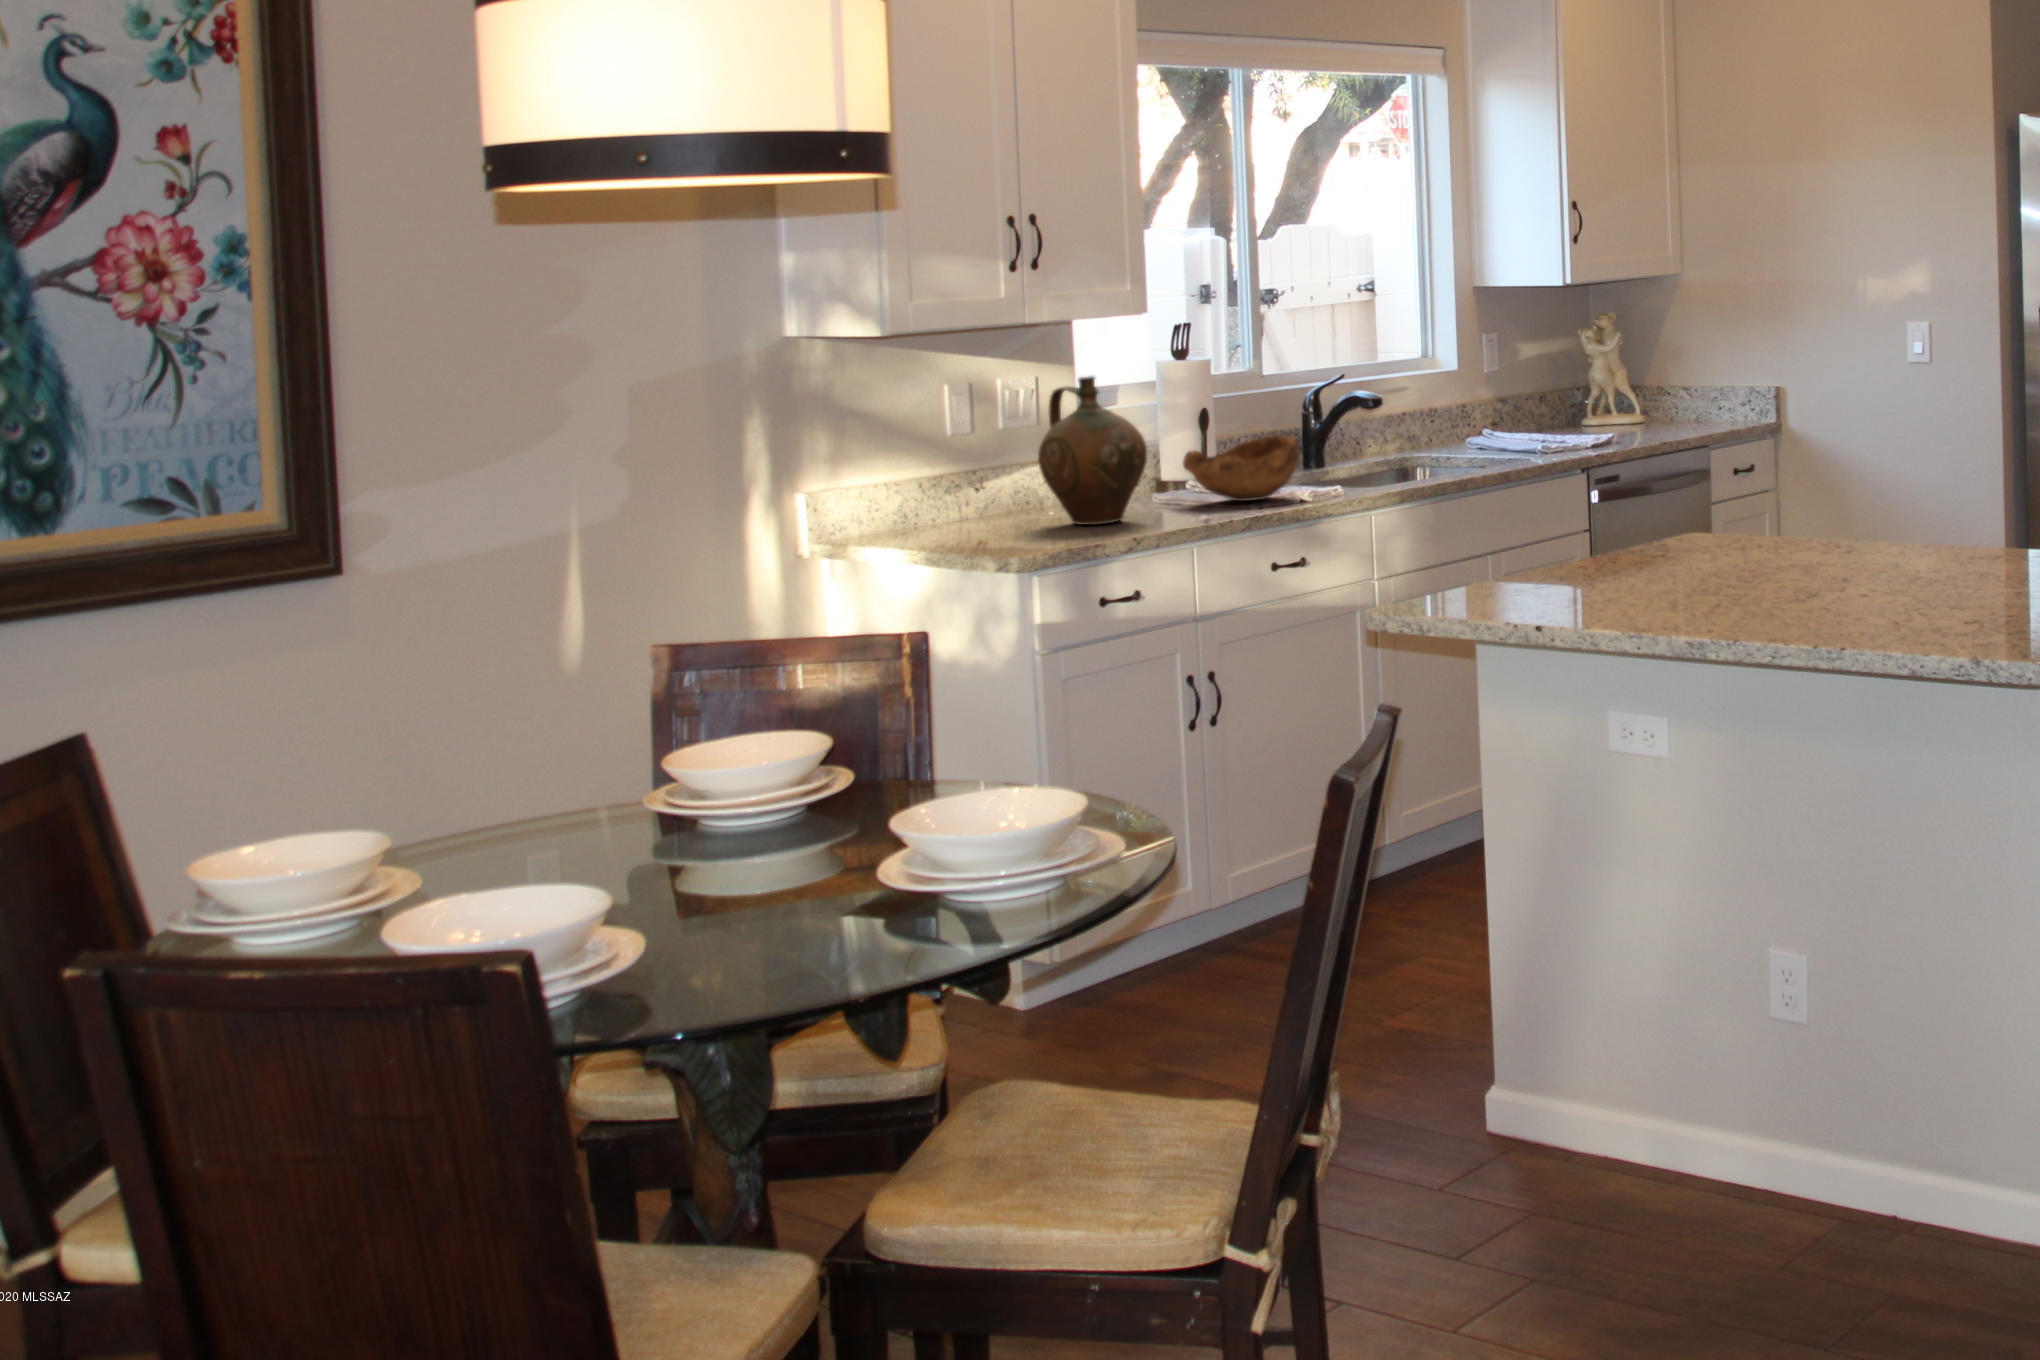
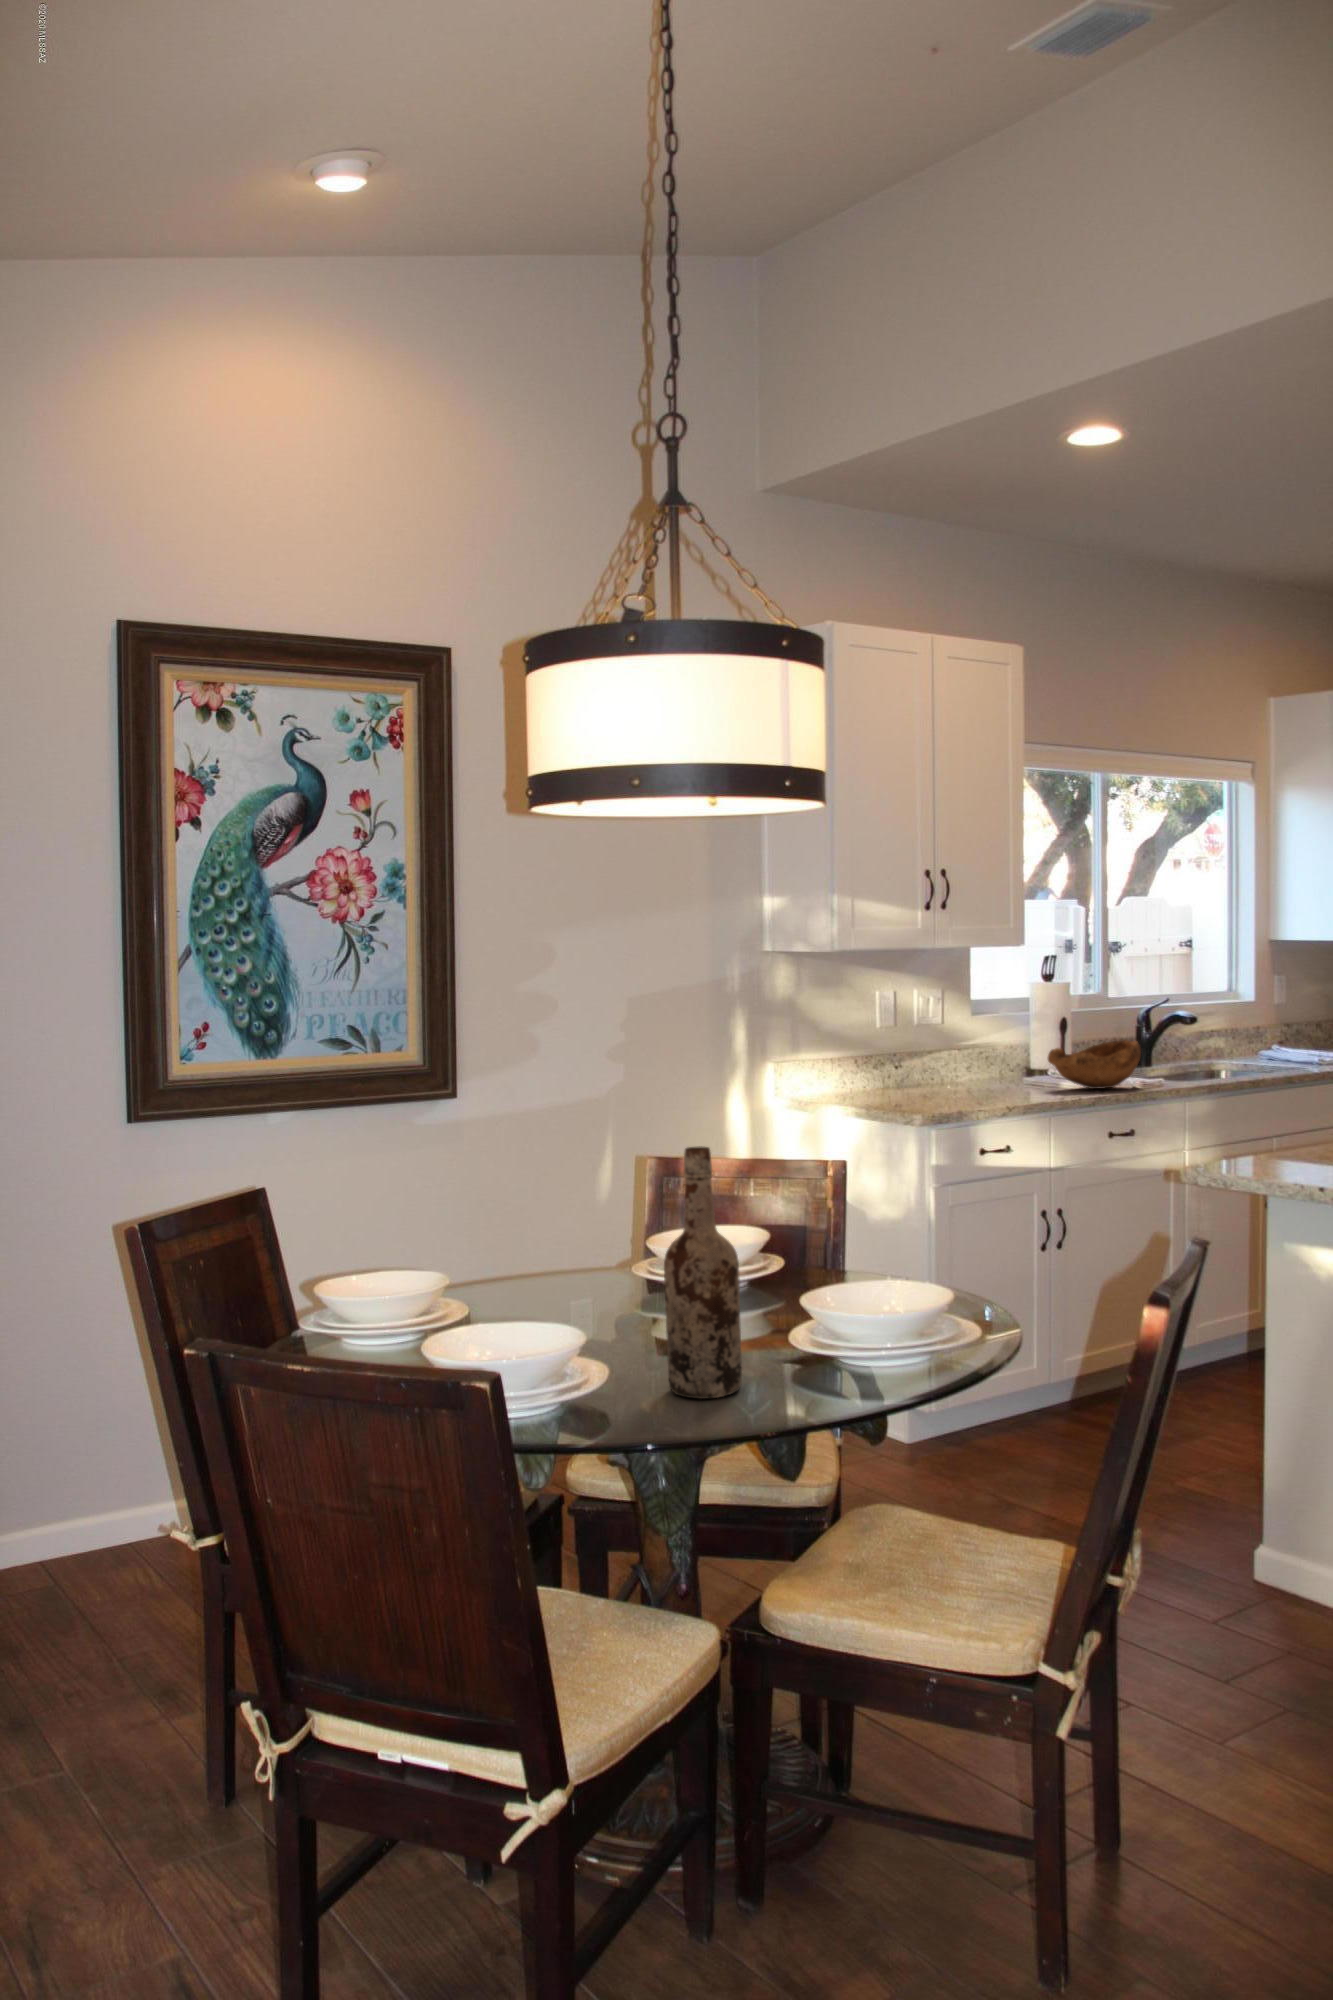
ceramic jug: present [1038,376,1147,525] -> none [937,987,1021,1099]
wine bottle: none [724,660,824,961] -> present [664,1146,742,1399]

